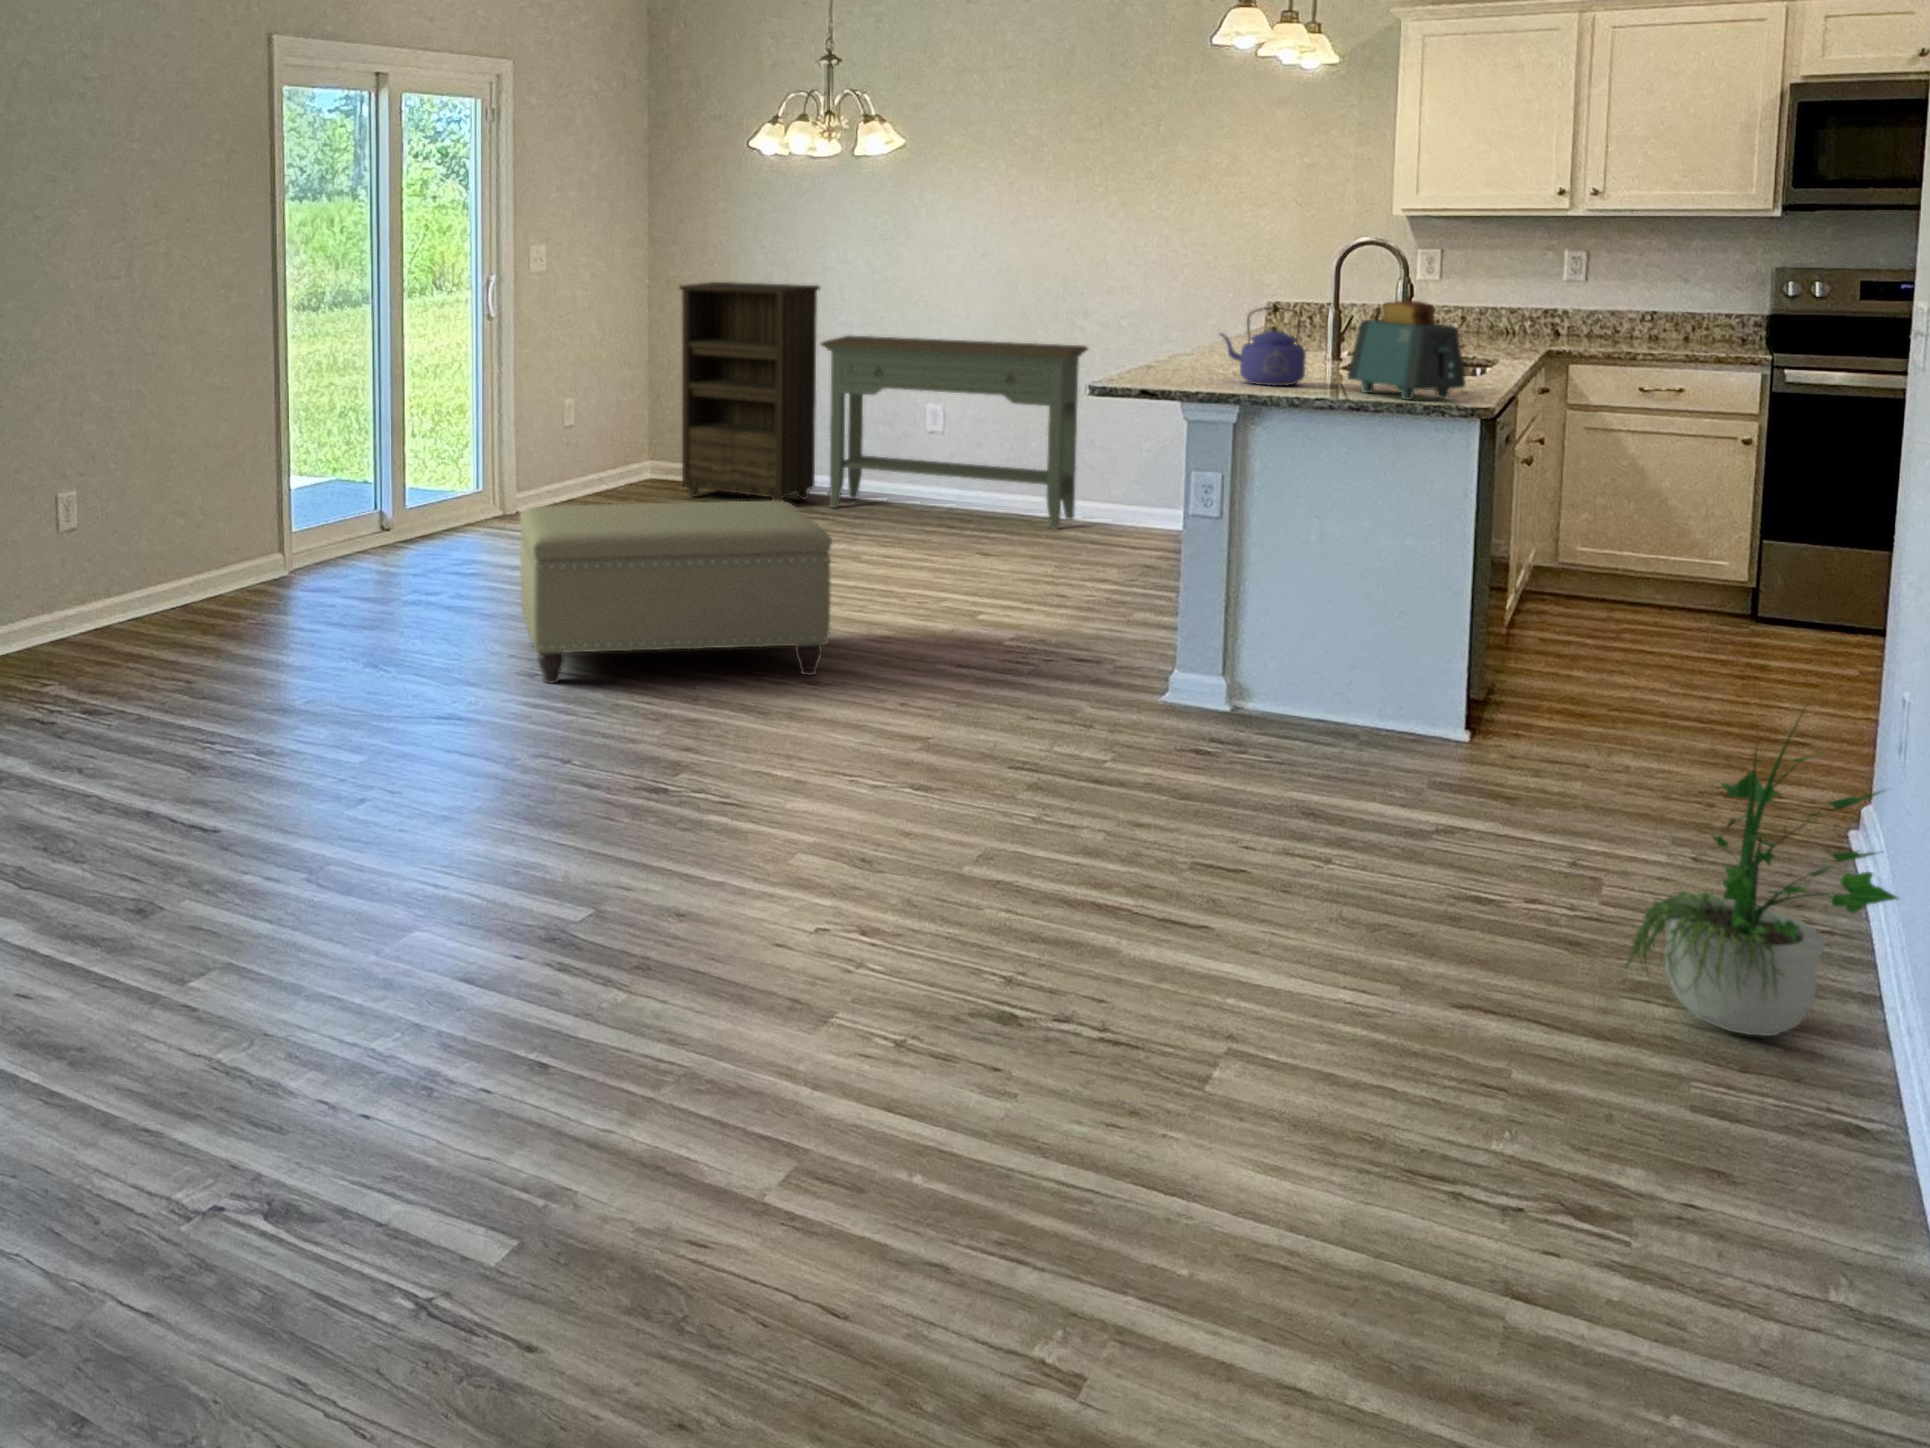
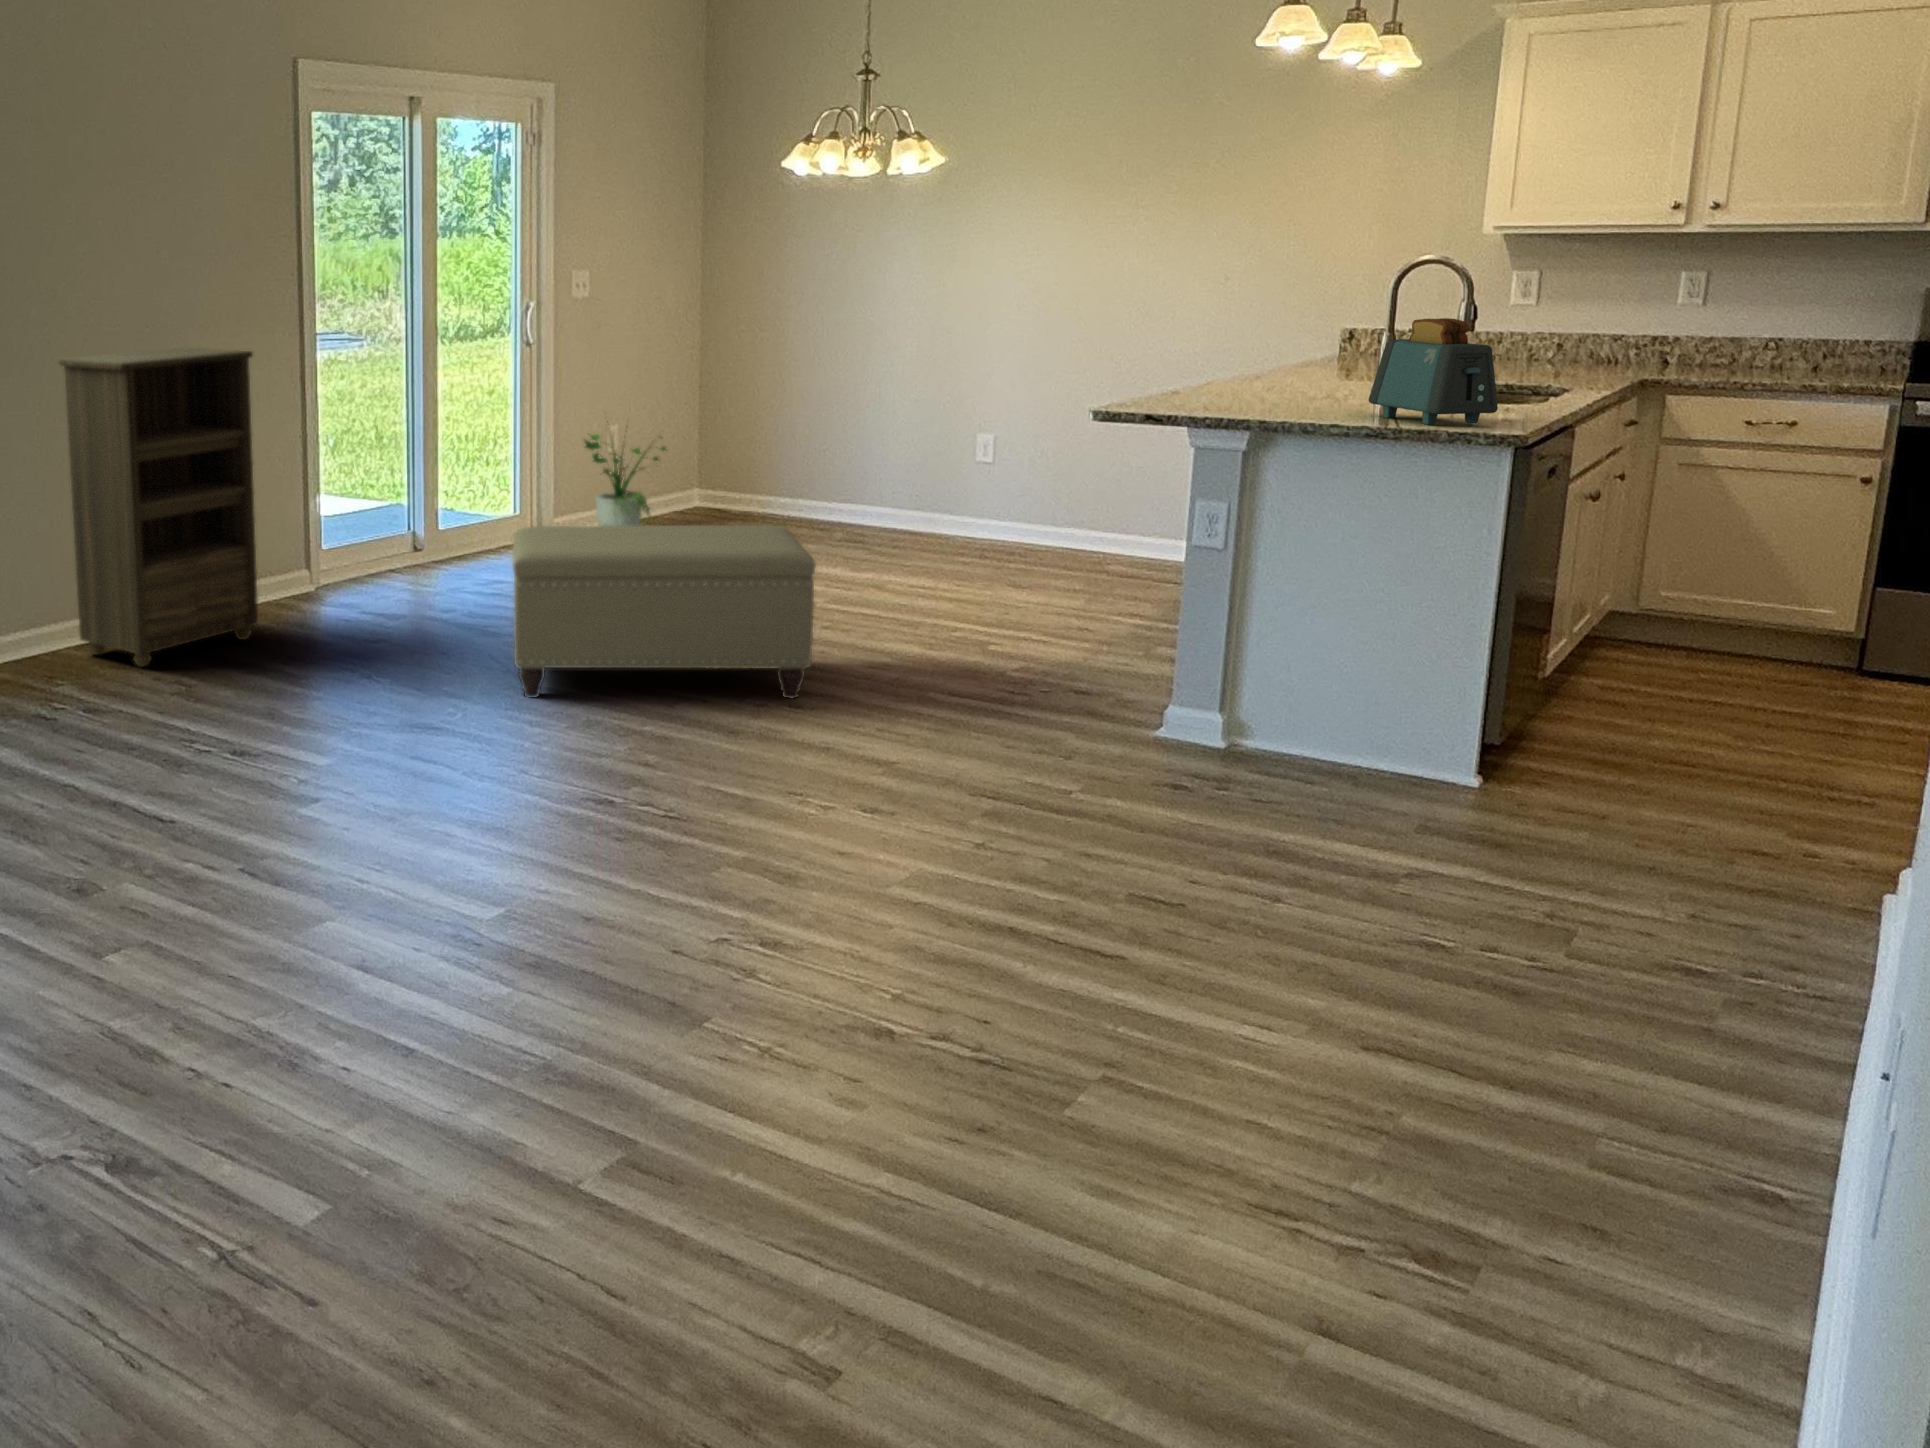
bookshelf: present [679,282,820,501] -> present [59,348,258,667]
kettle: present [1220,307,1306,386] -> none [1231,326,1326,410]
console table: present [821,335,1088,529] -> none [860,365,1143,565]
potted plant: present [1625,722,1897,1036] -> present [585,421,666,526]

